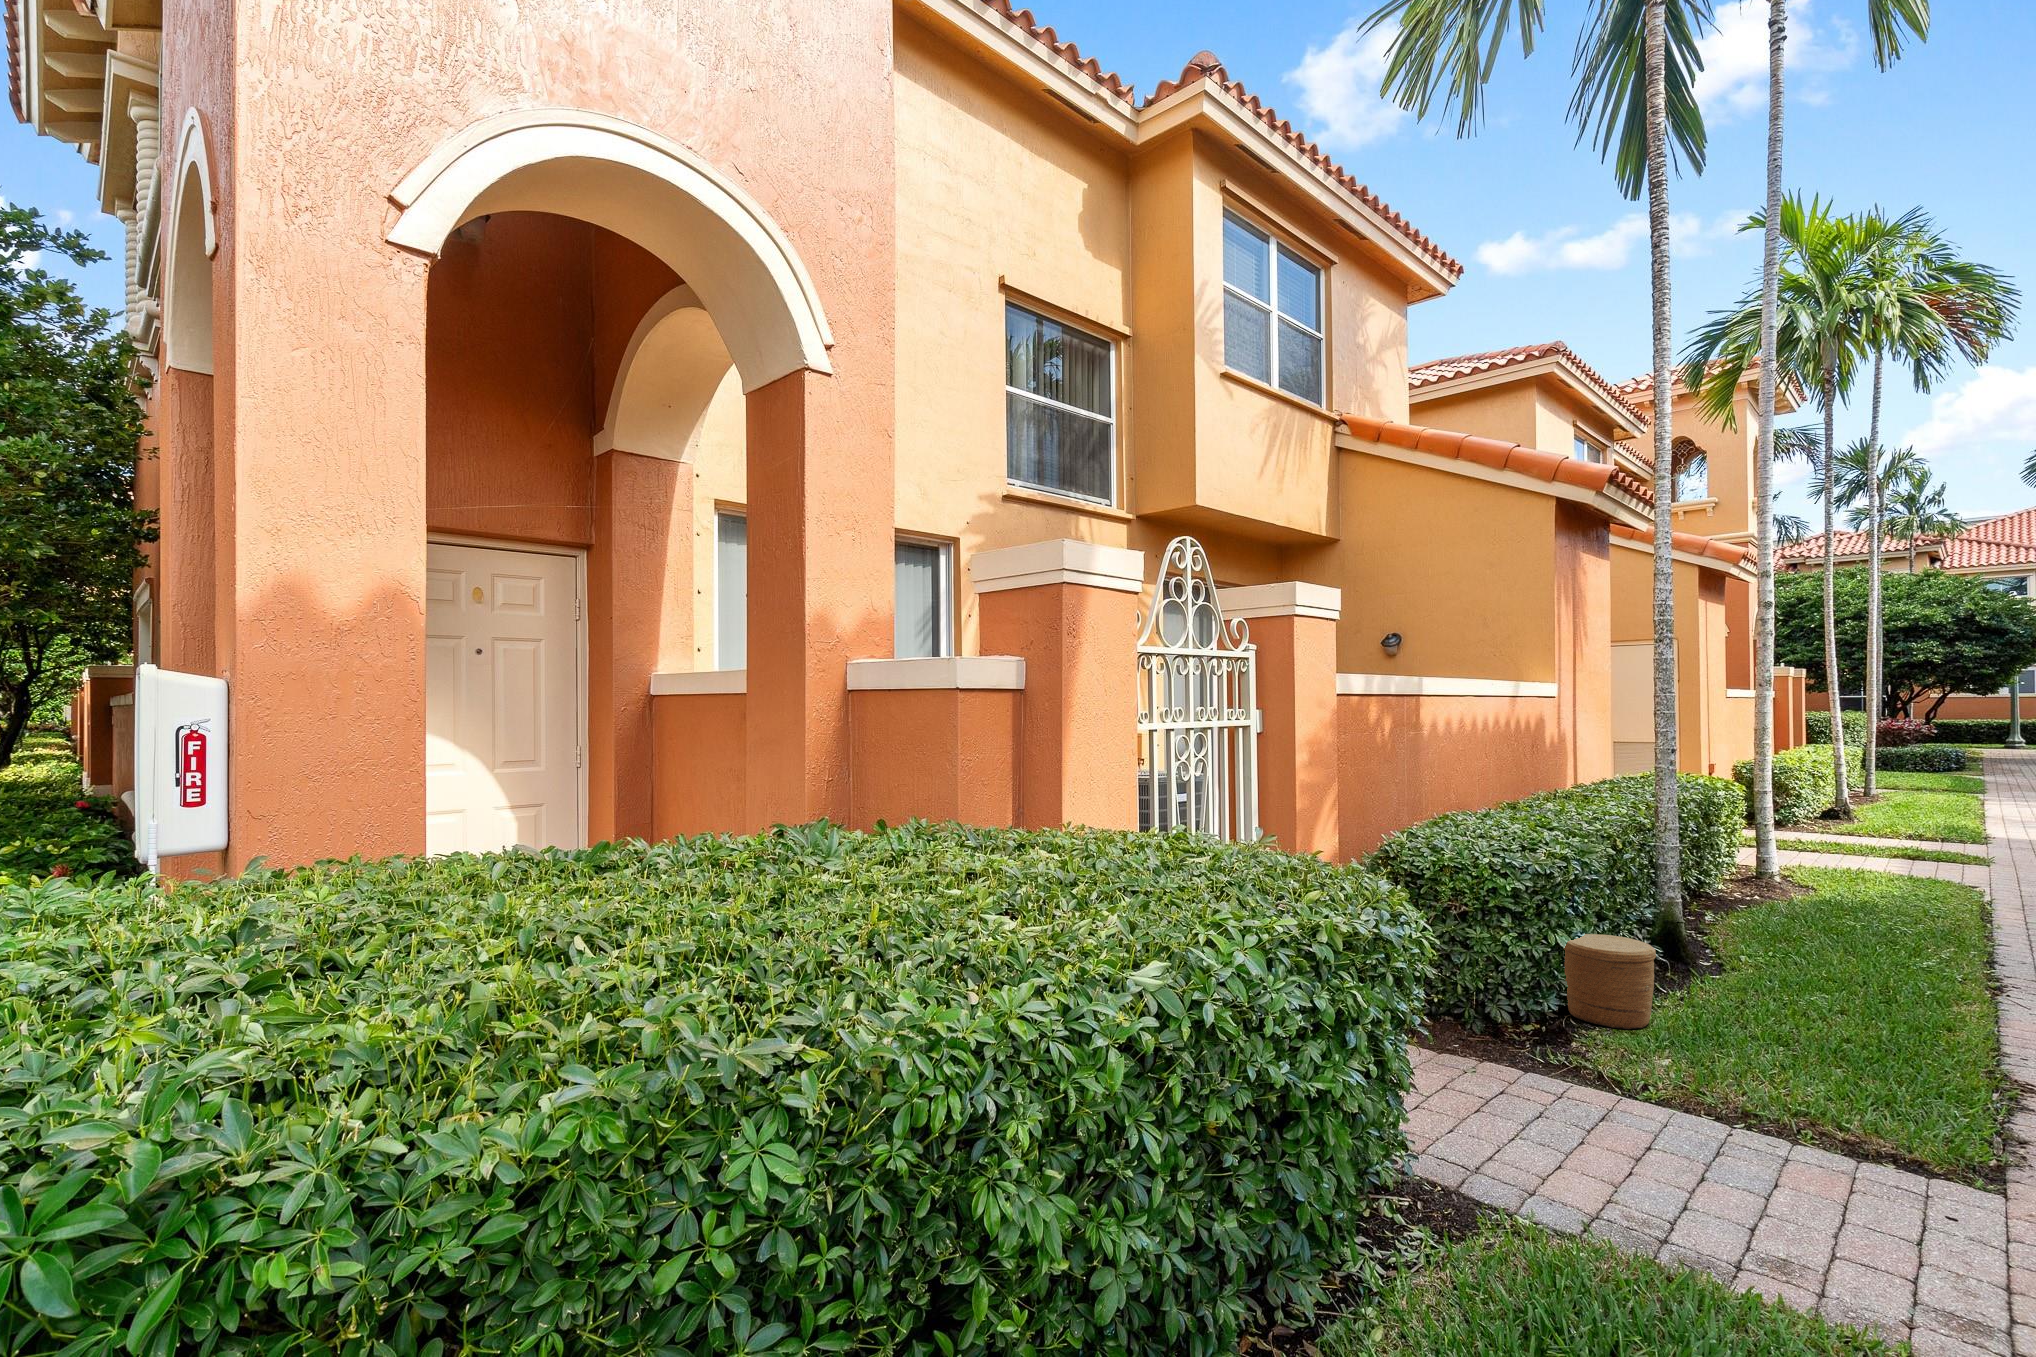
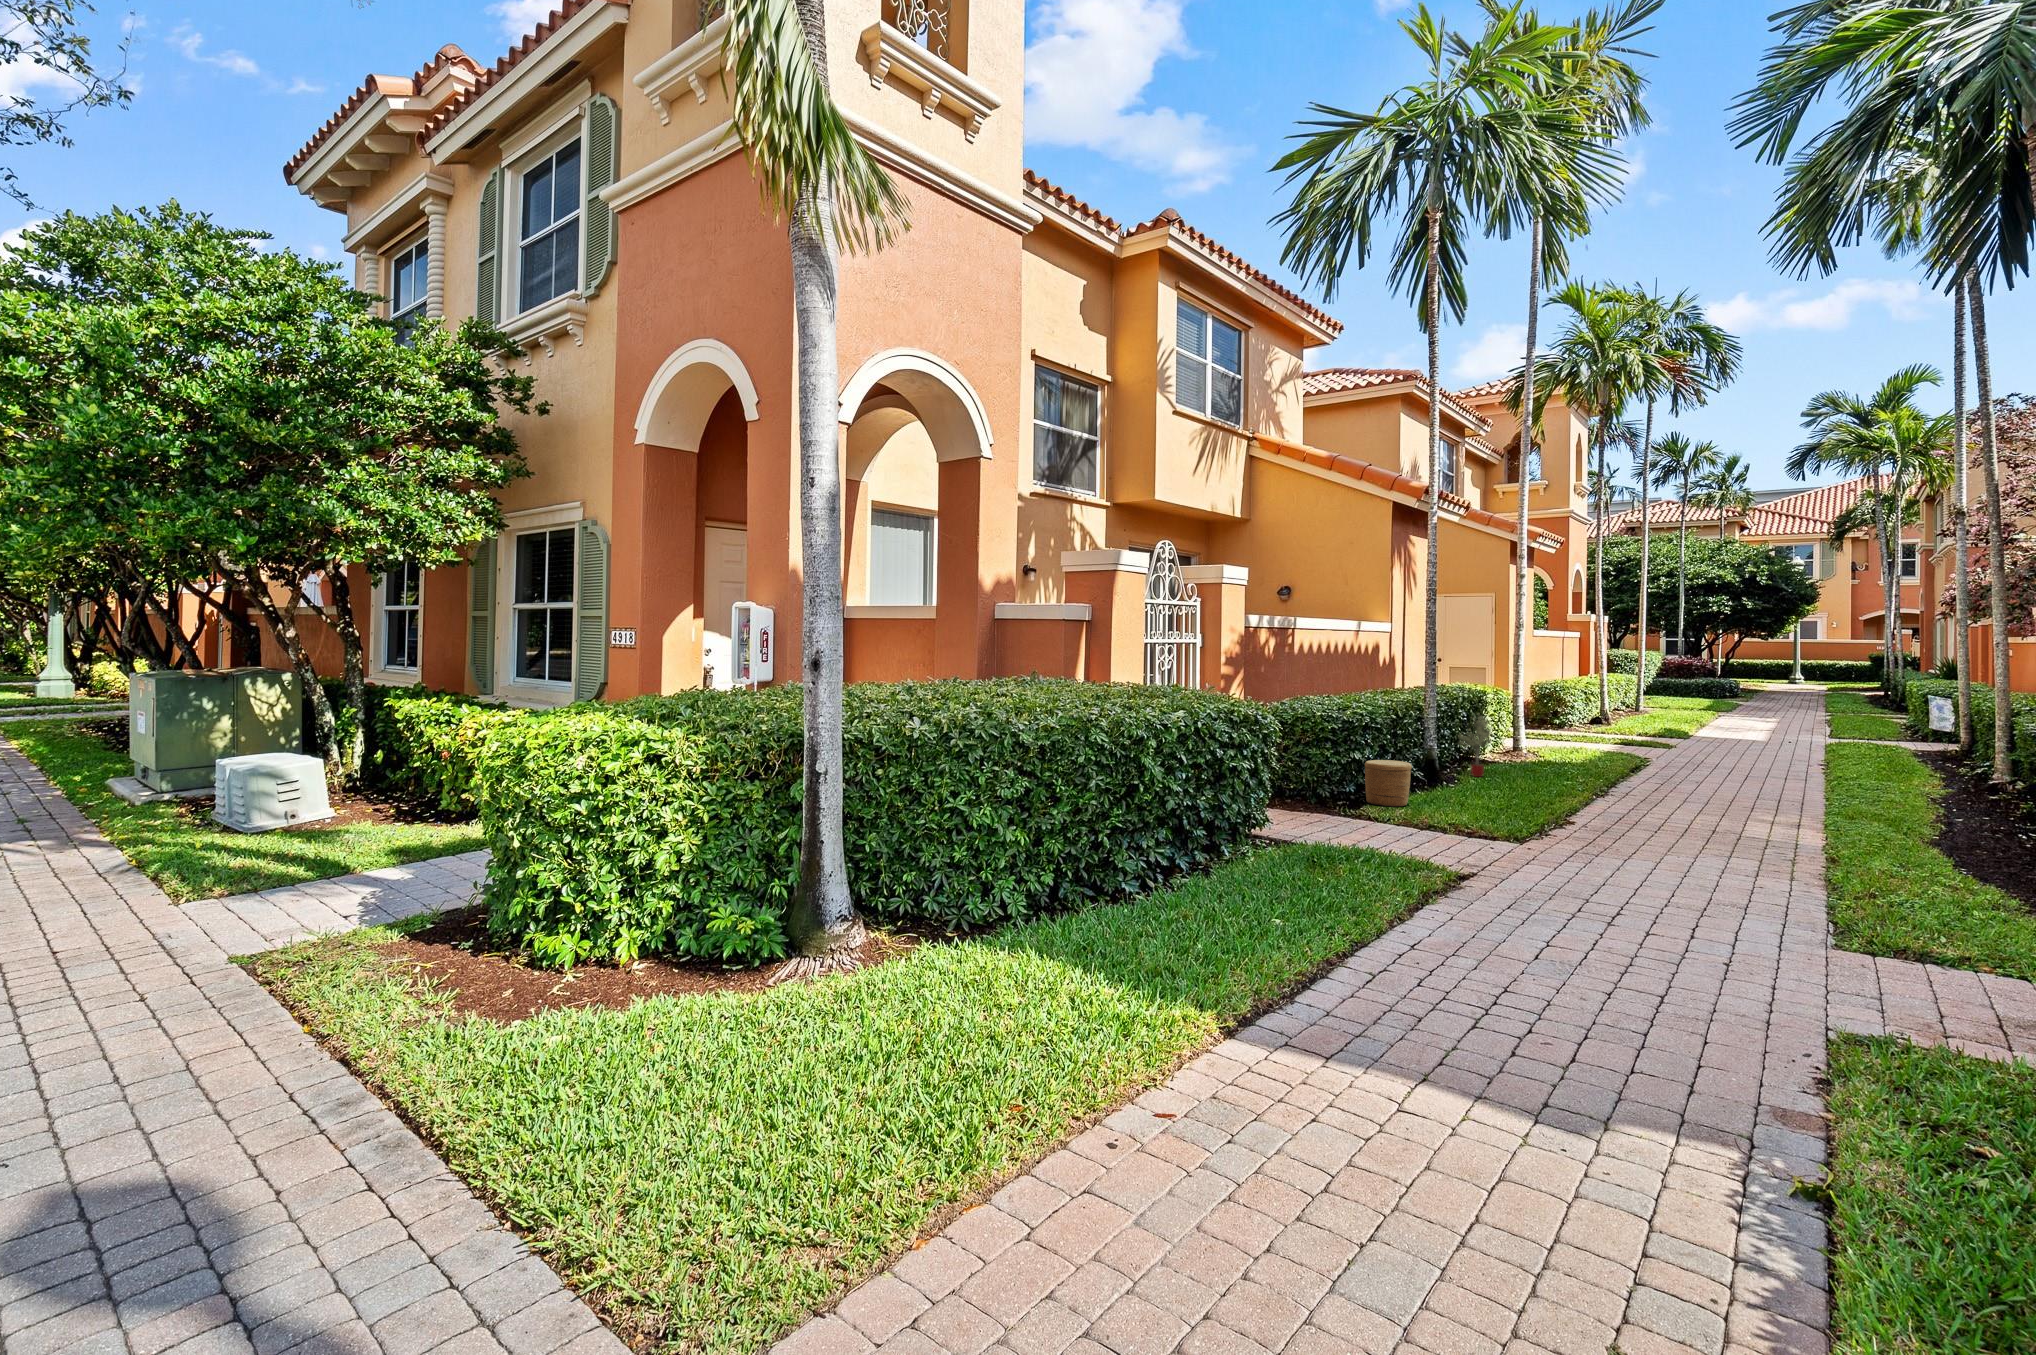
potted tree: none [1692,831,1759,940] -> present [1458,716,1491,777]

